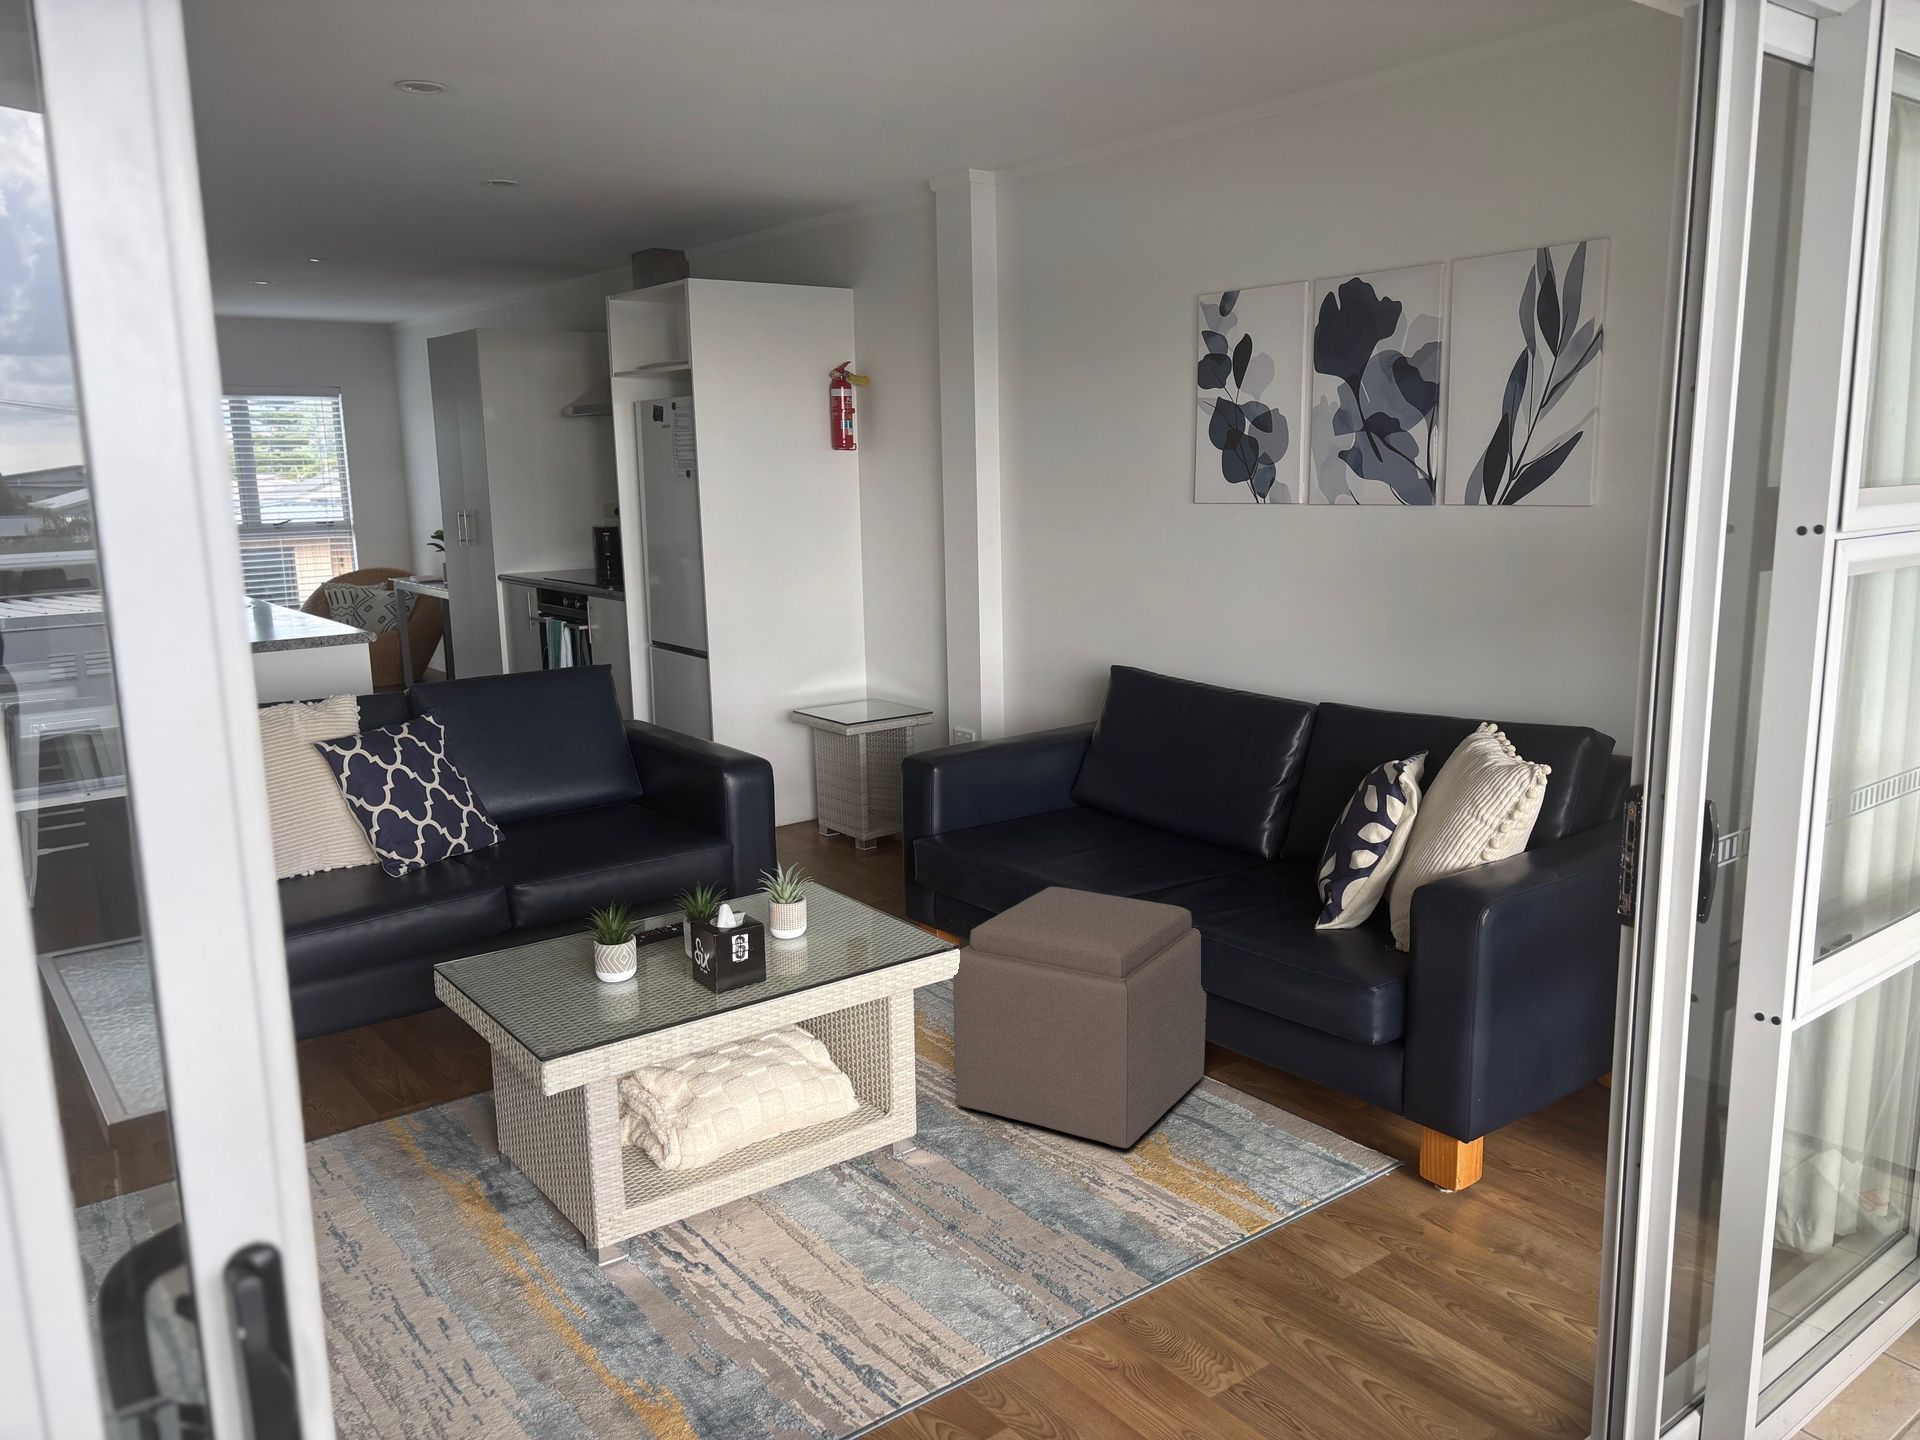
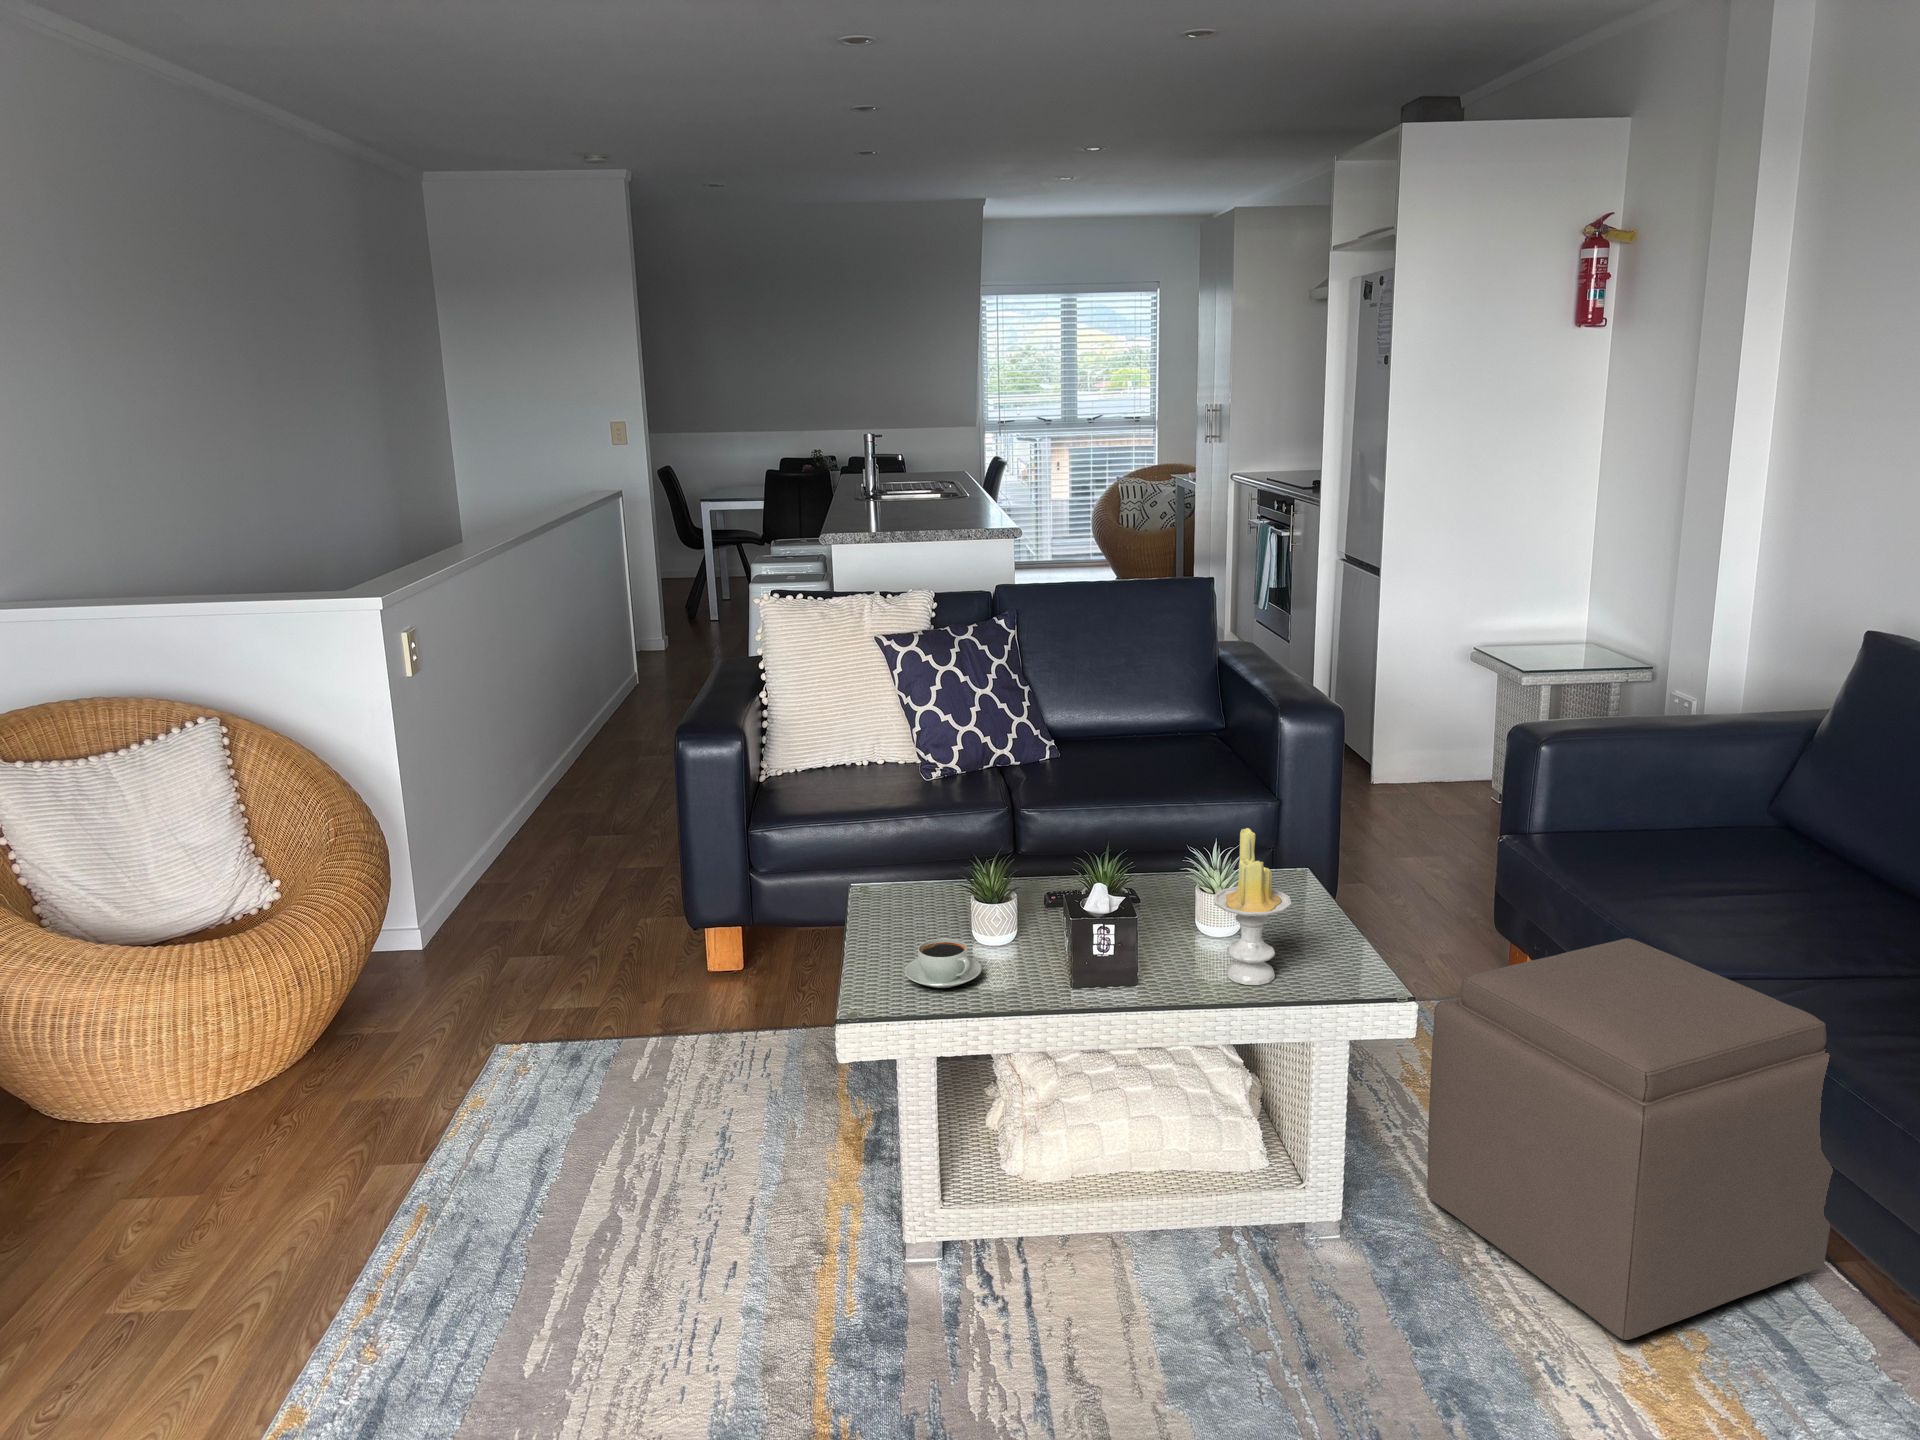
candle: none [803,840,863,963] -> present [1213,828,1291,985]
coffee cup: none [562,975,631,1018] -> present [904,939,982,988]

